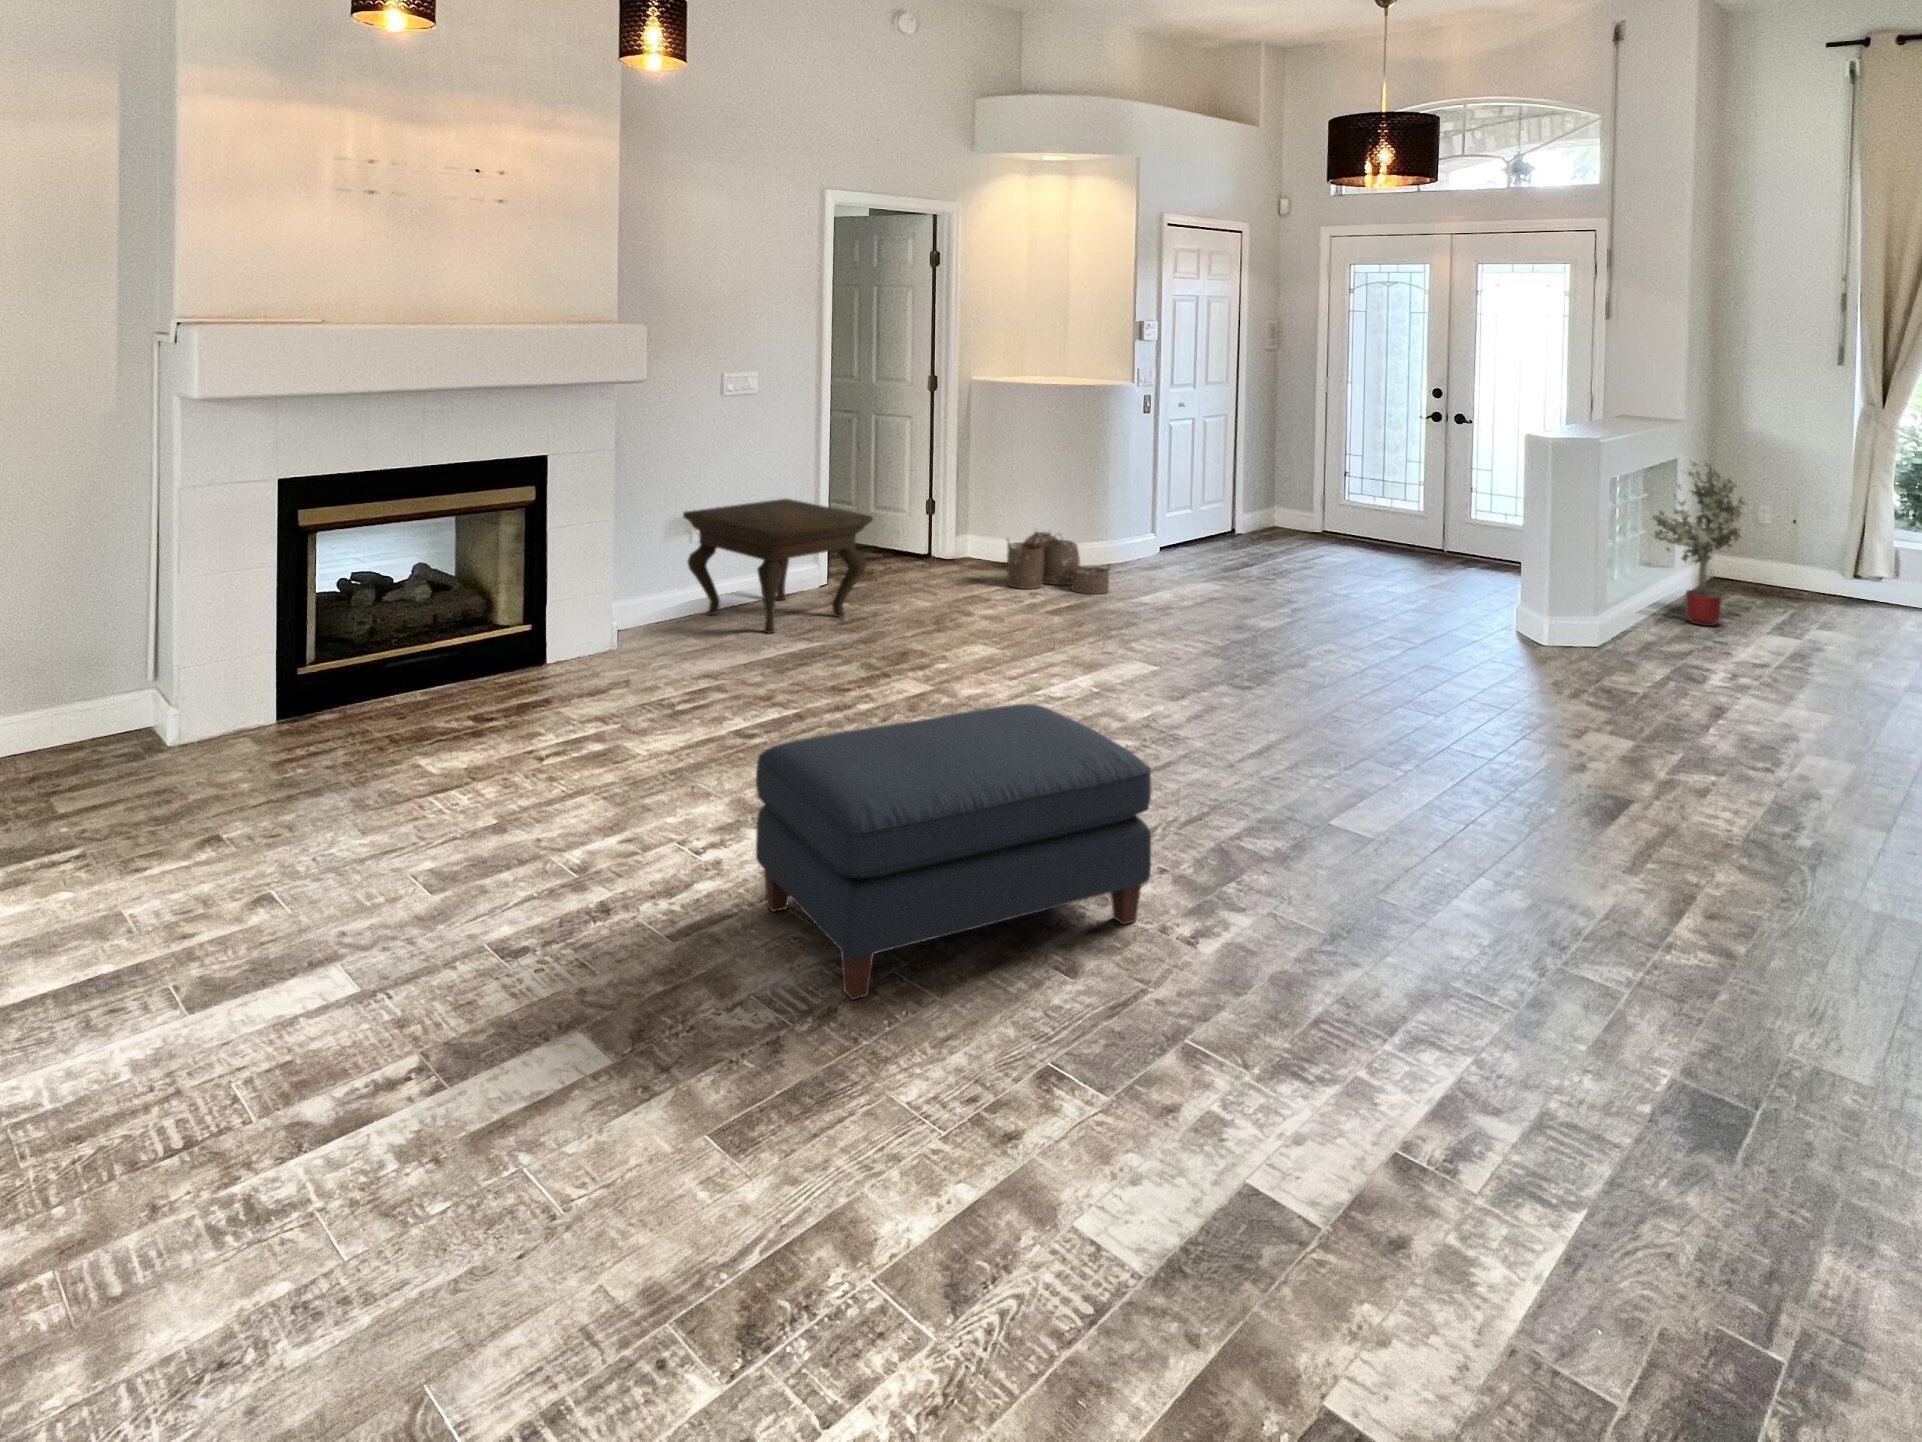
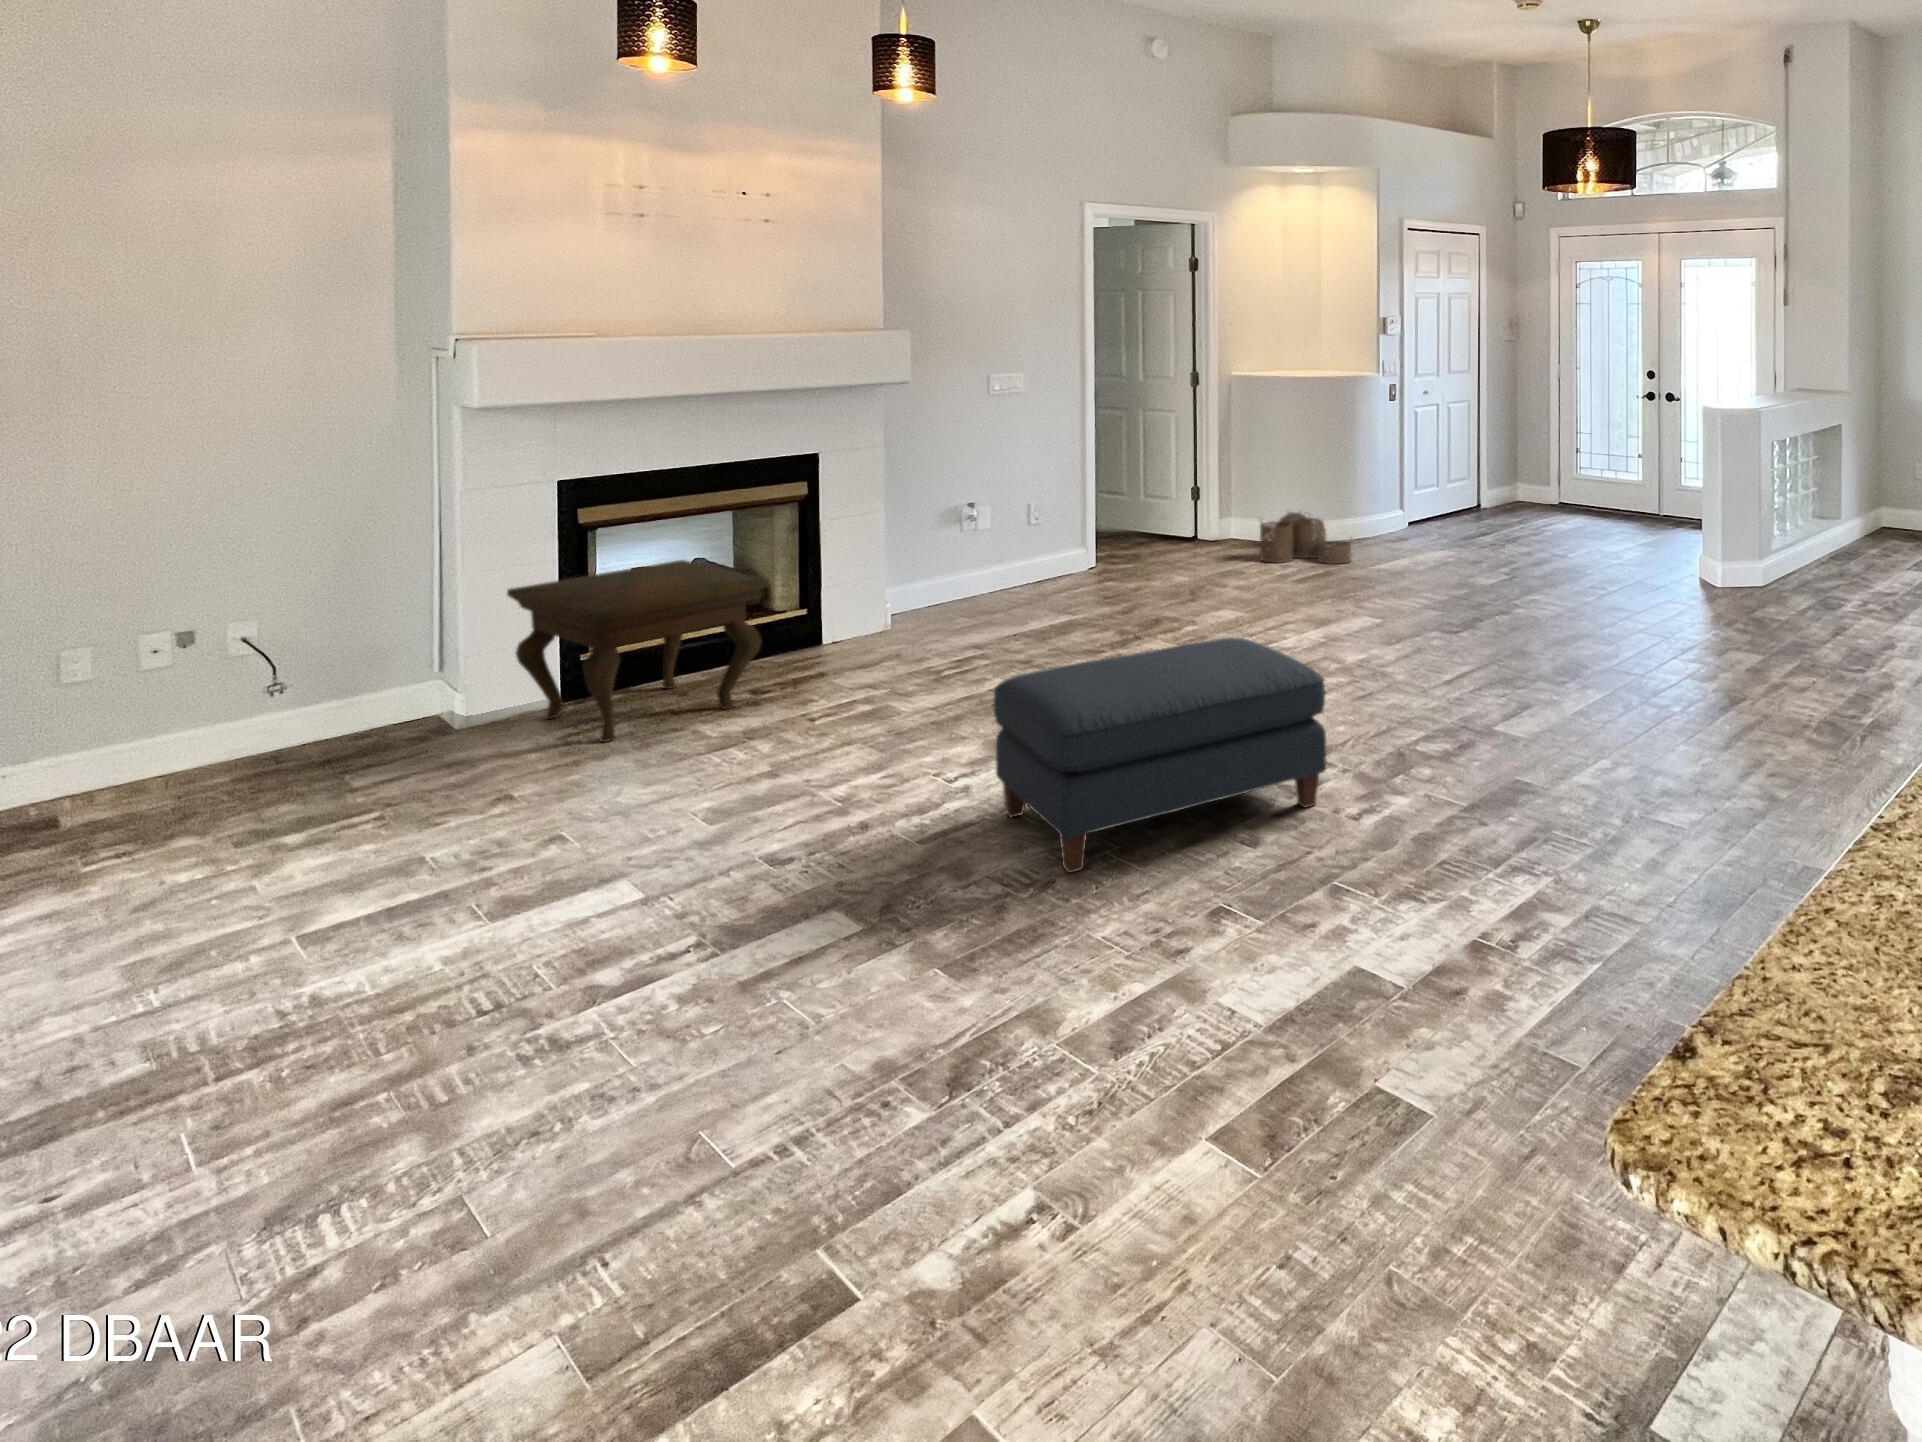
potted tree: present [1653,462,1746,626] -> none [1808,424,1886,565]
side table: present [683,499,873,634] -> present [507,560,768,742]

